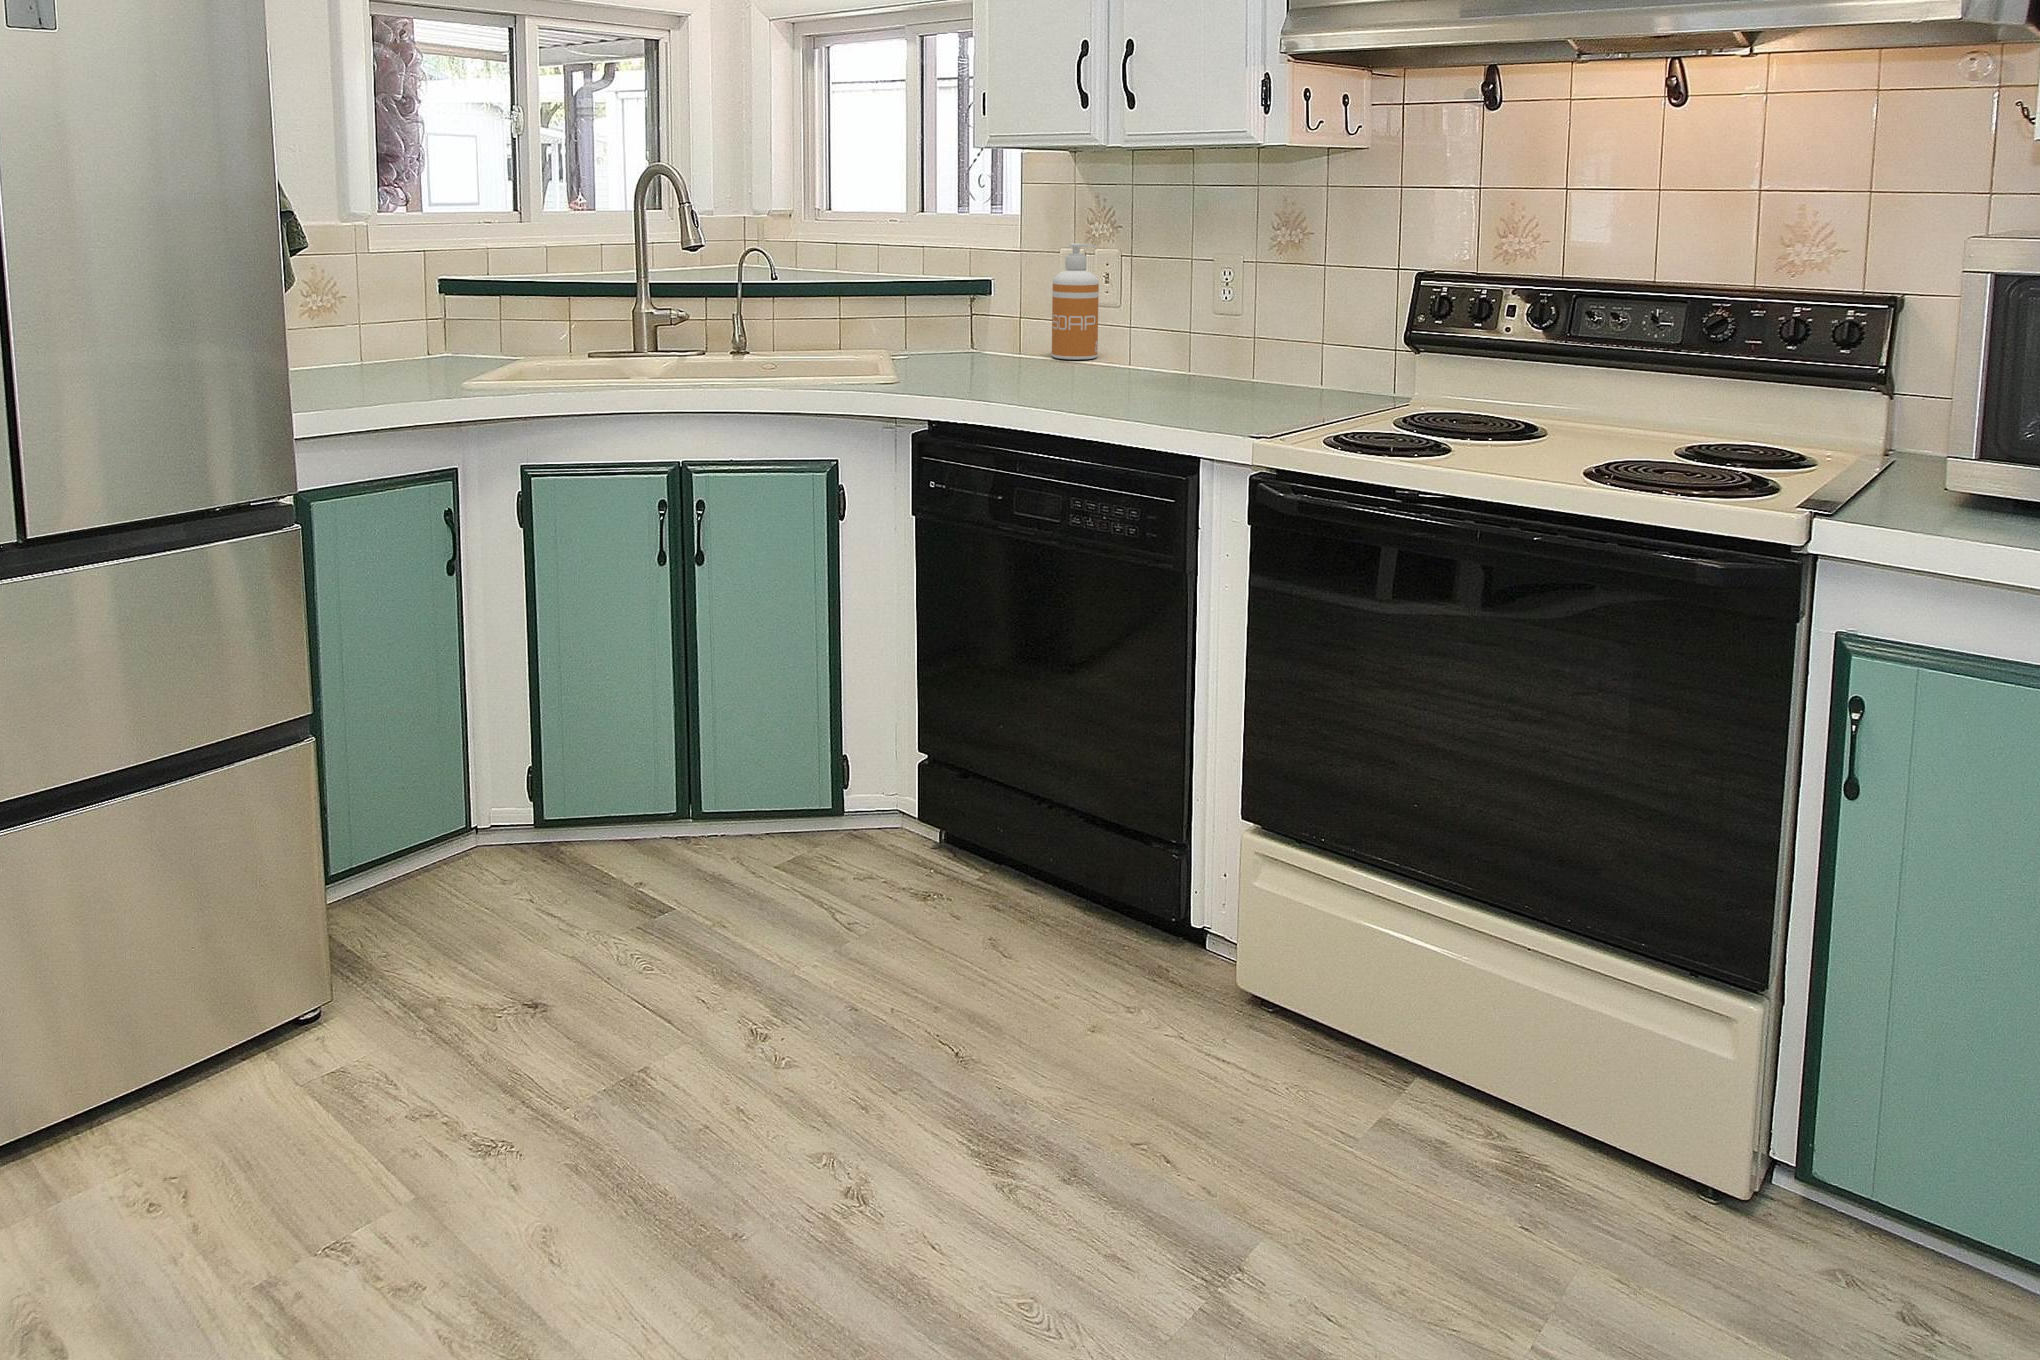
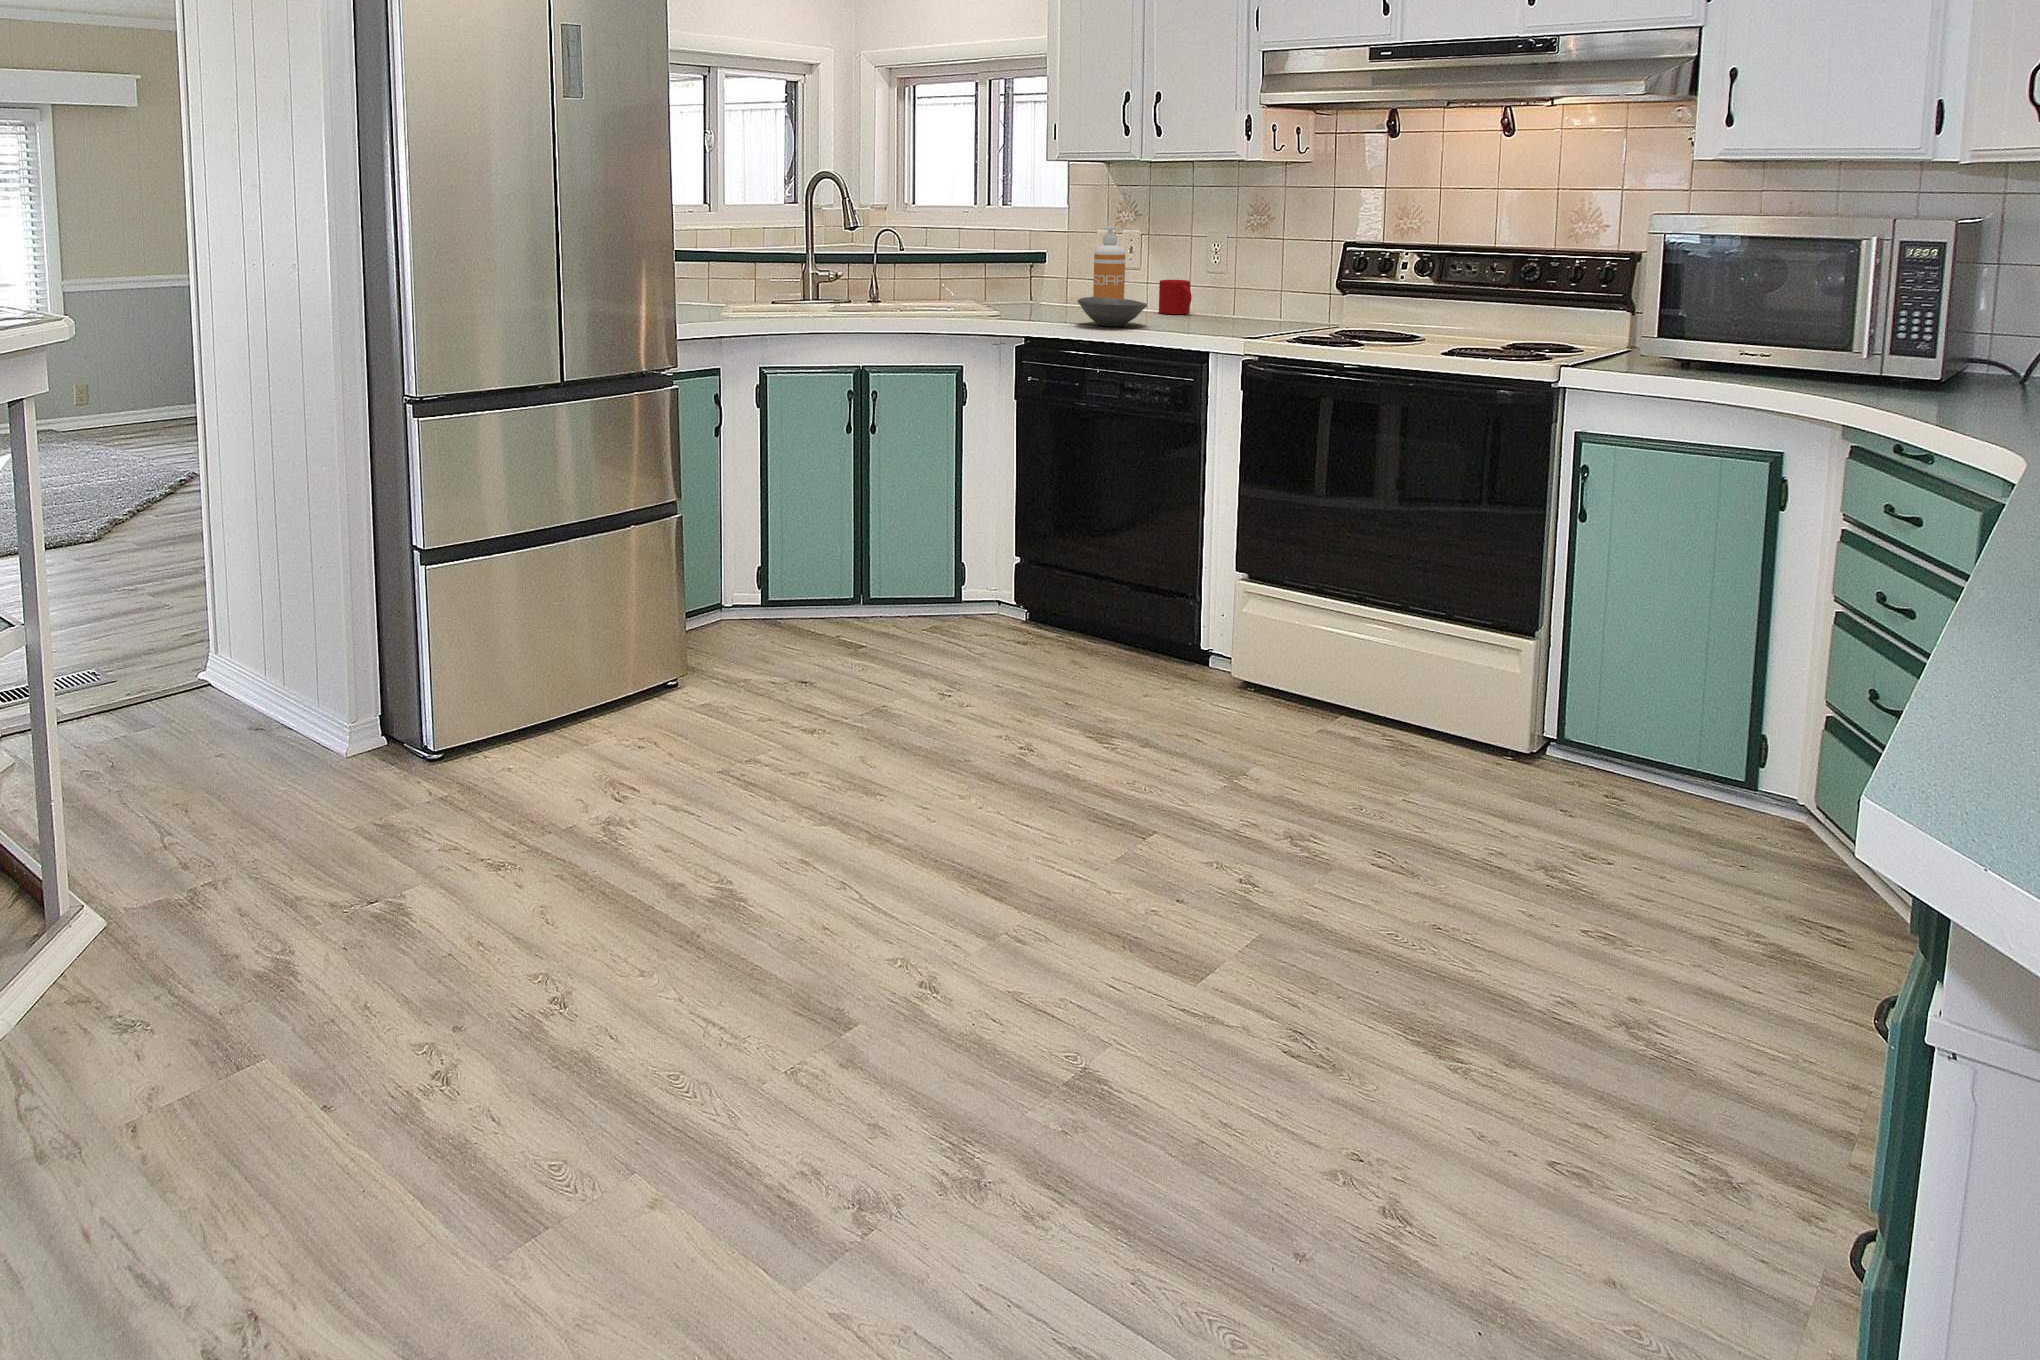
mug: none [1141,325,1189,379] -> present [1159,280,1192,314]
bowl: none [1000,357,1110,406] -> present [1077,297,1147,326]

